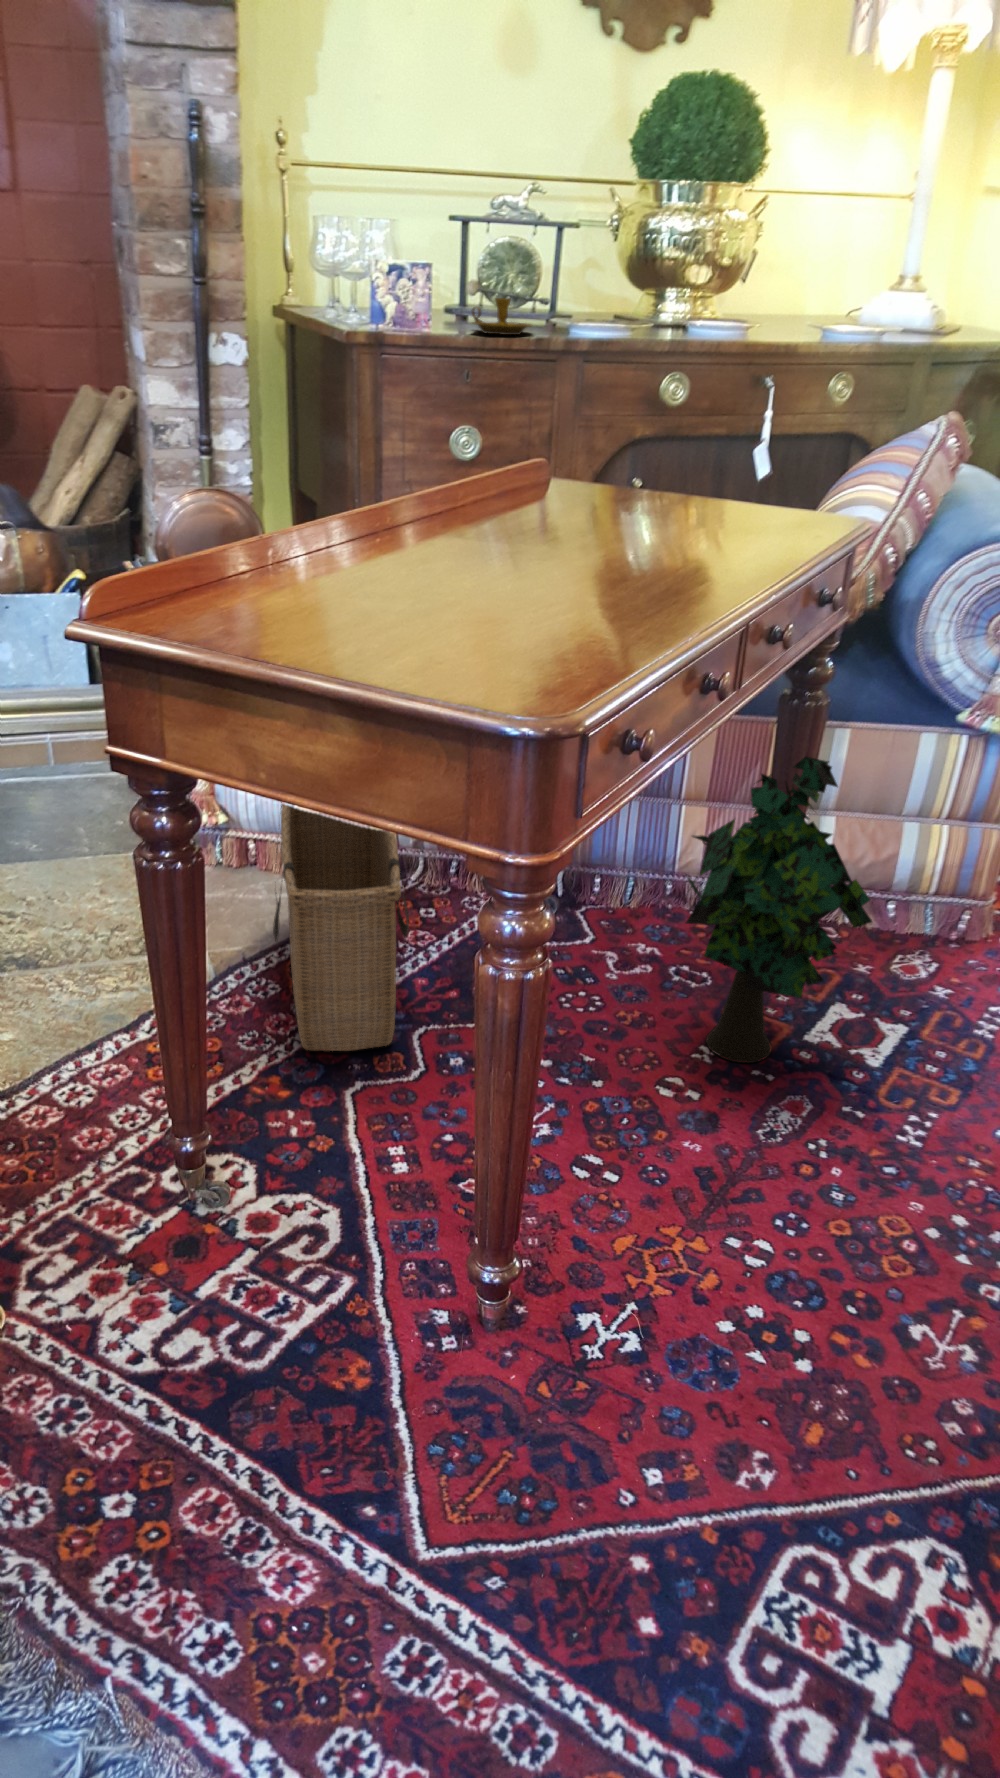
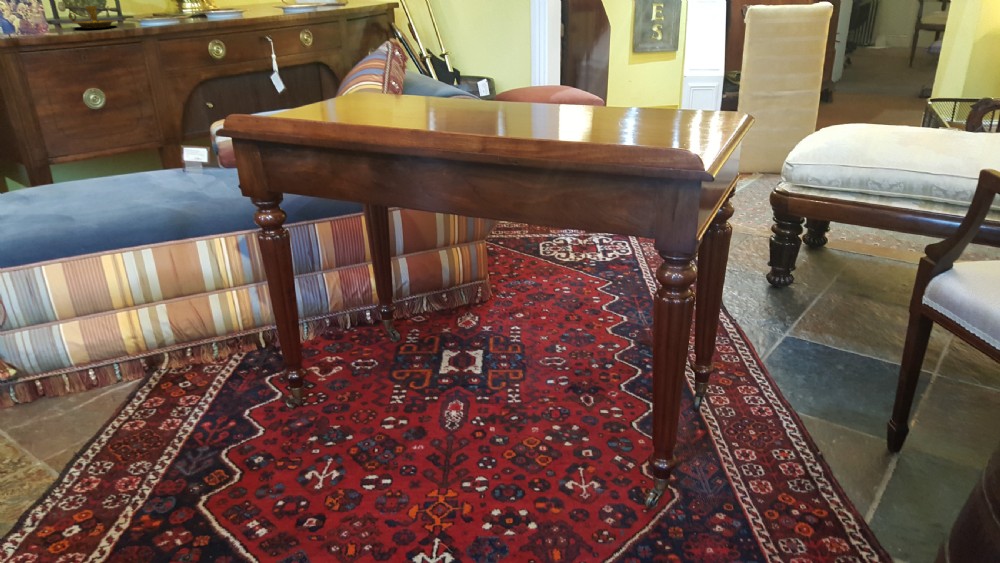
decorative plant: present [686,757,872,1063] -> none [351,223,463,399]
basket: present [273,804,409,1051] -> none [69,309,212,492]

